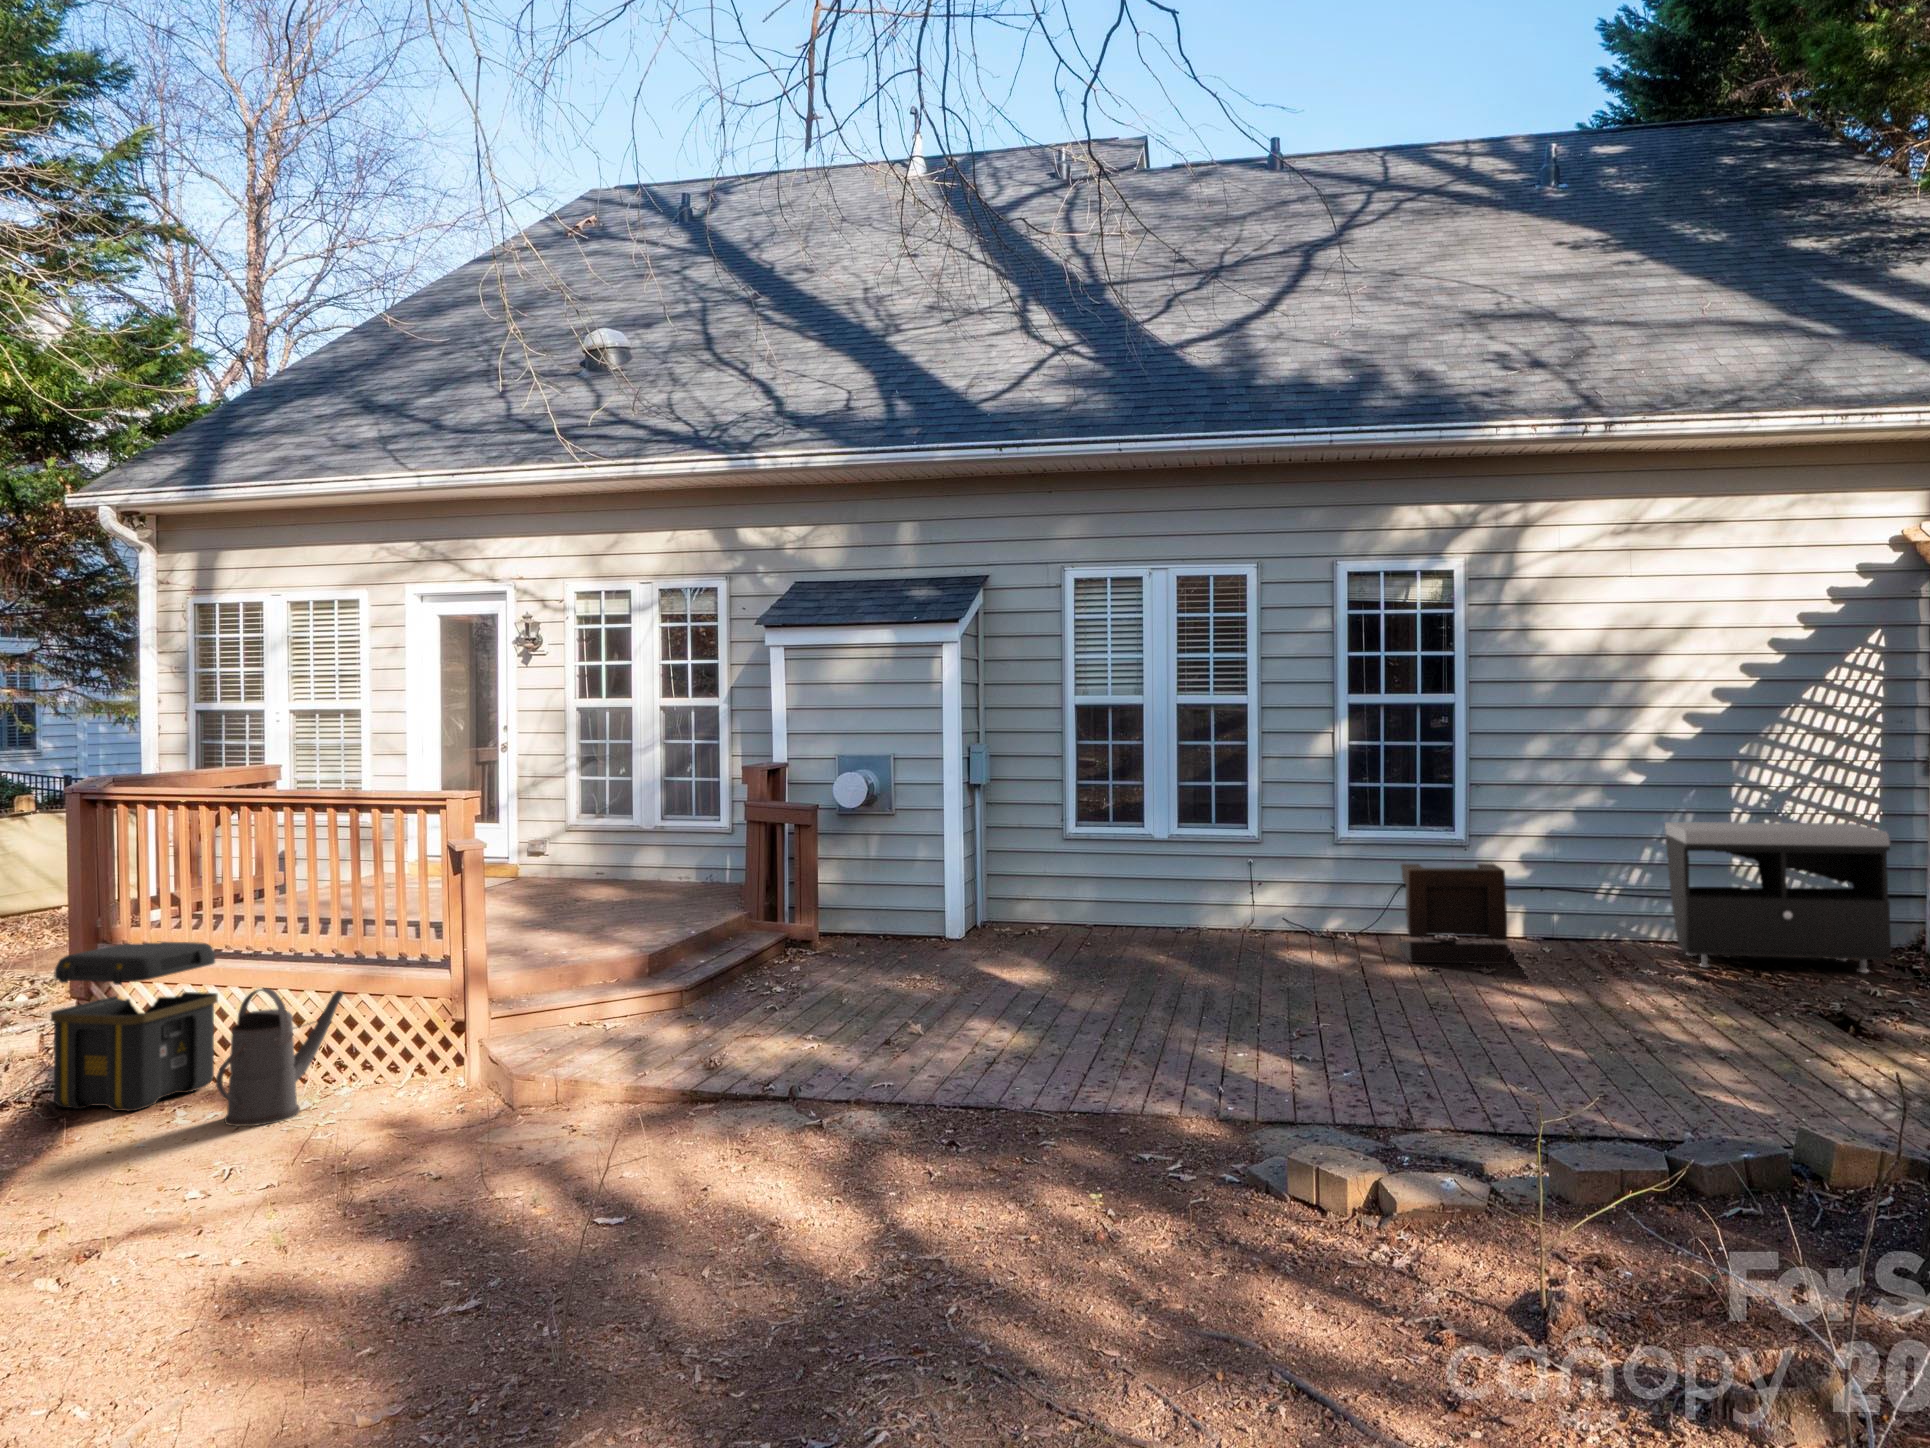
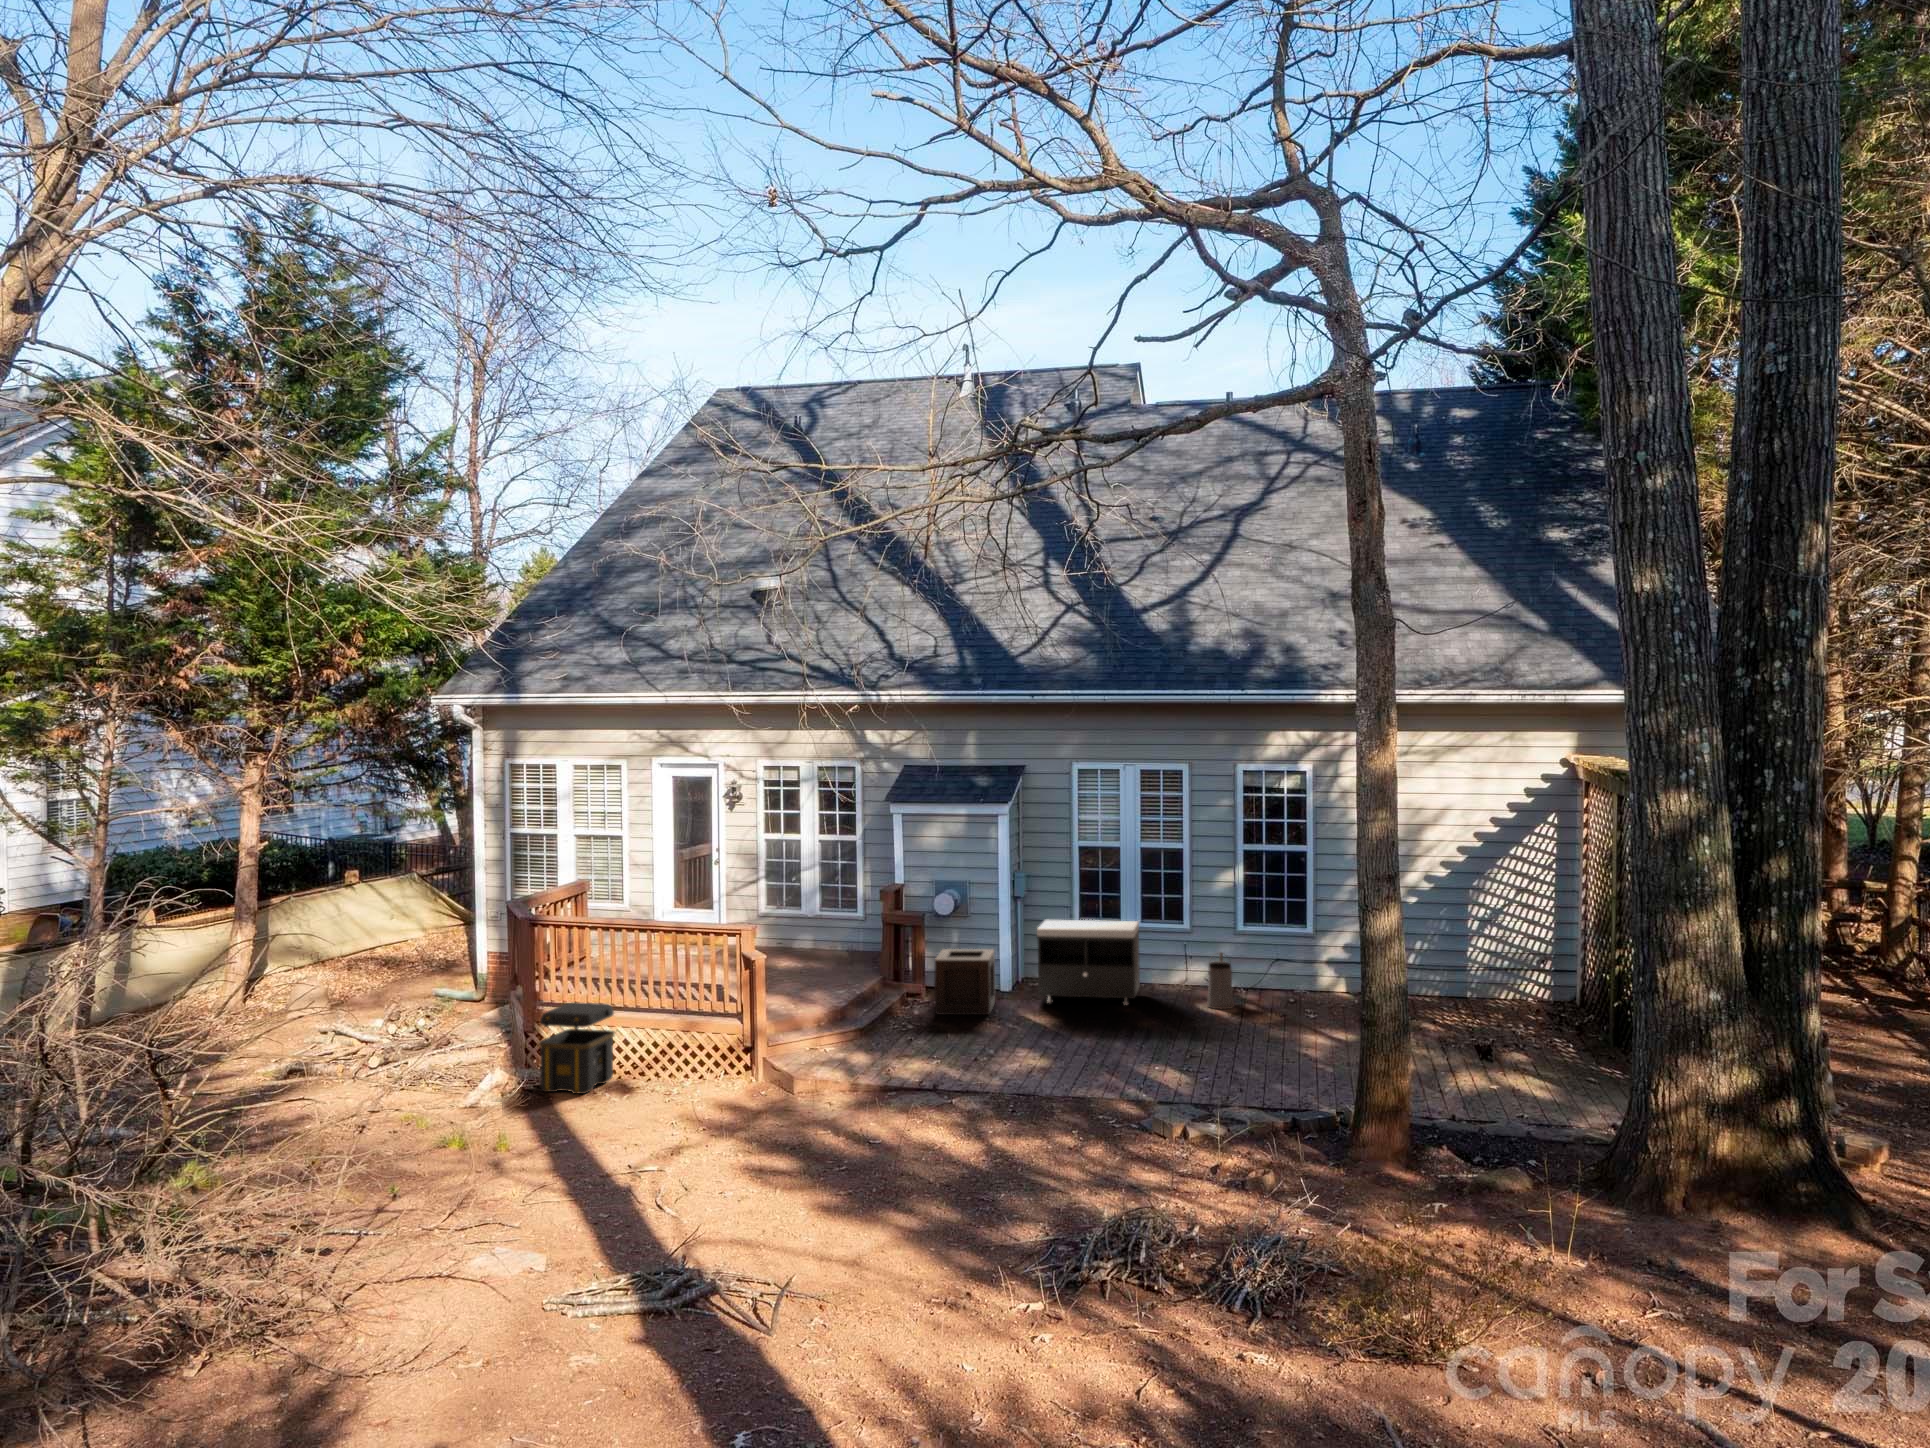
storage bench: present [1665,822,1891,972] -> present [1037,920,1140,1005]
wooden crate: present [1398,864,1507,964] -> present [934,949,995,1015]
watering can: present [216,988,344,1126] -> present [1207,952,1234,1009]

